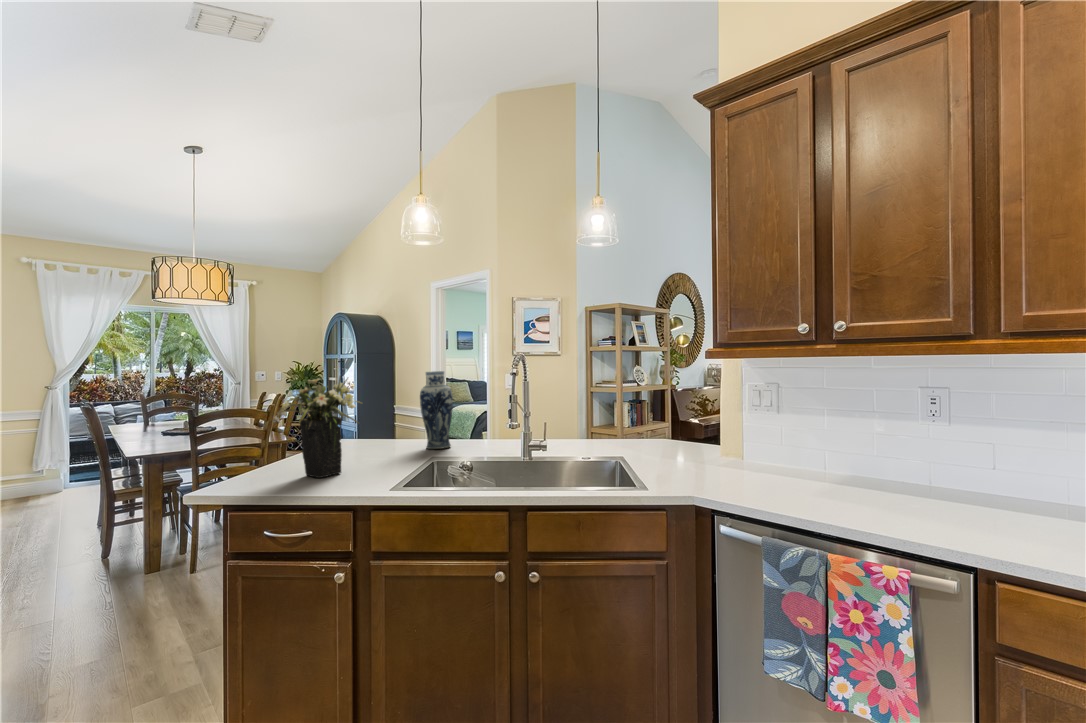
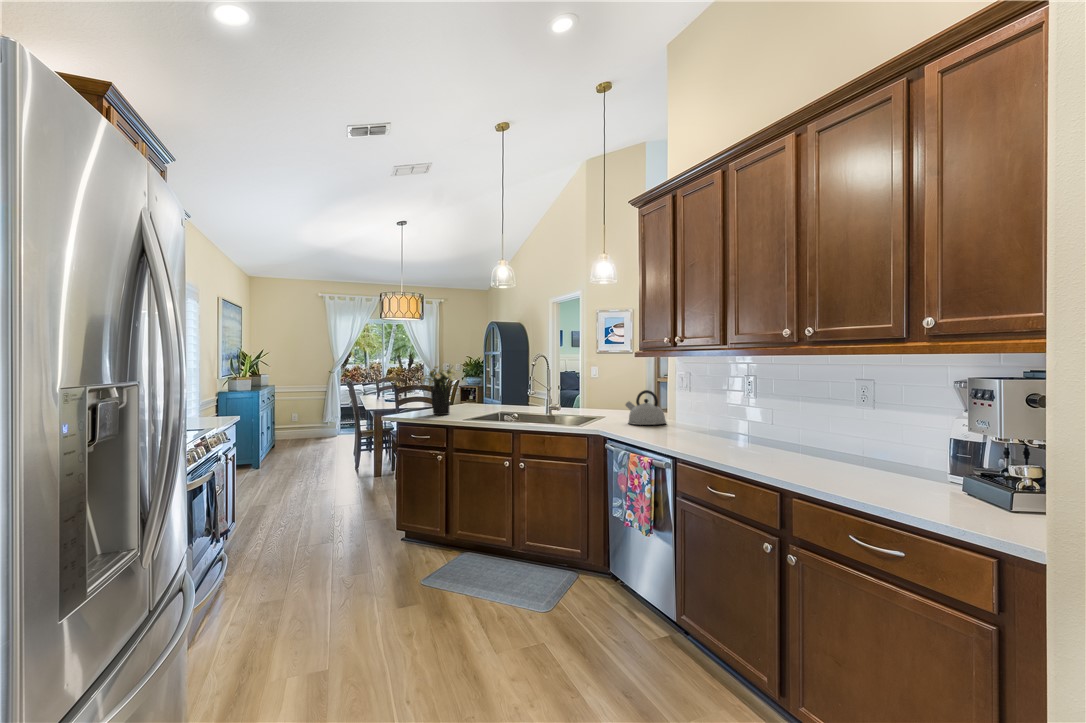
vase: present [420,371,453,449] -> none [501,363,520,409]
kettle: none [680,414,755,475] -> present [626,390,666,425]

